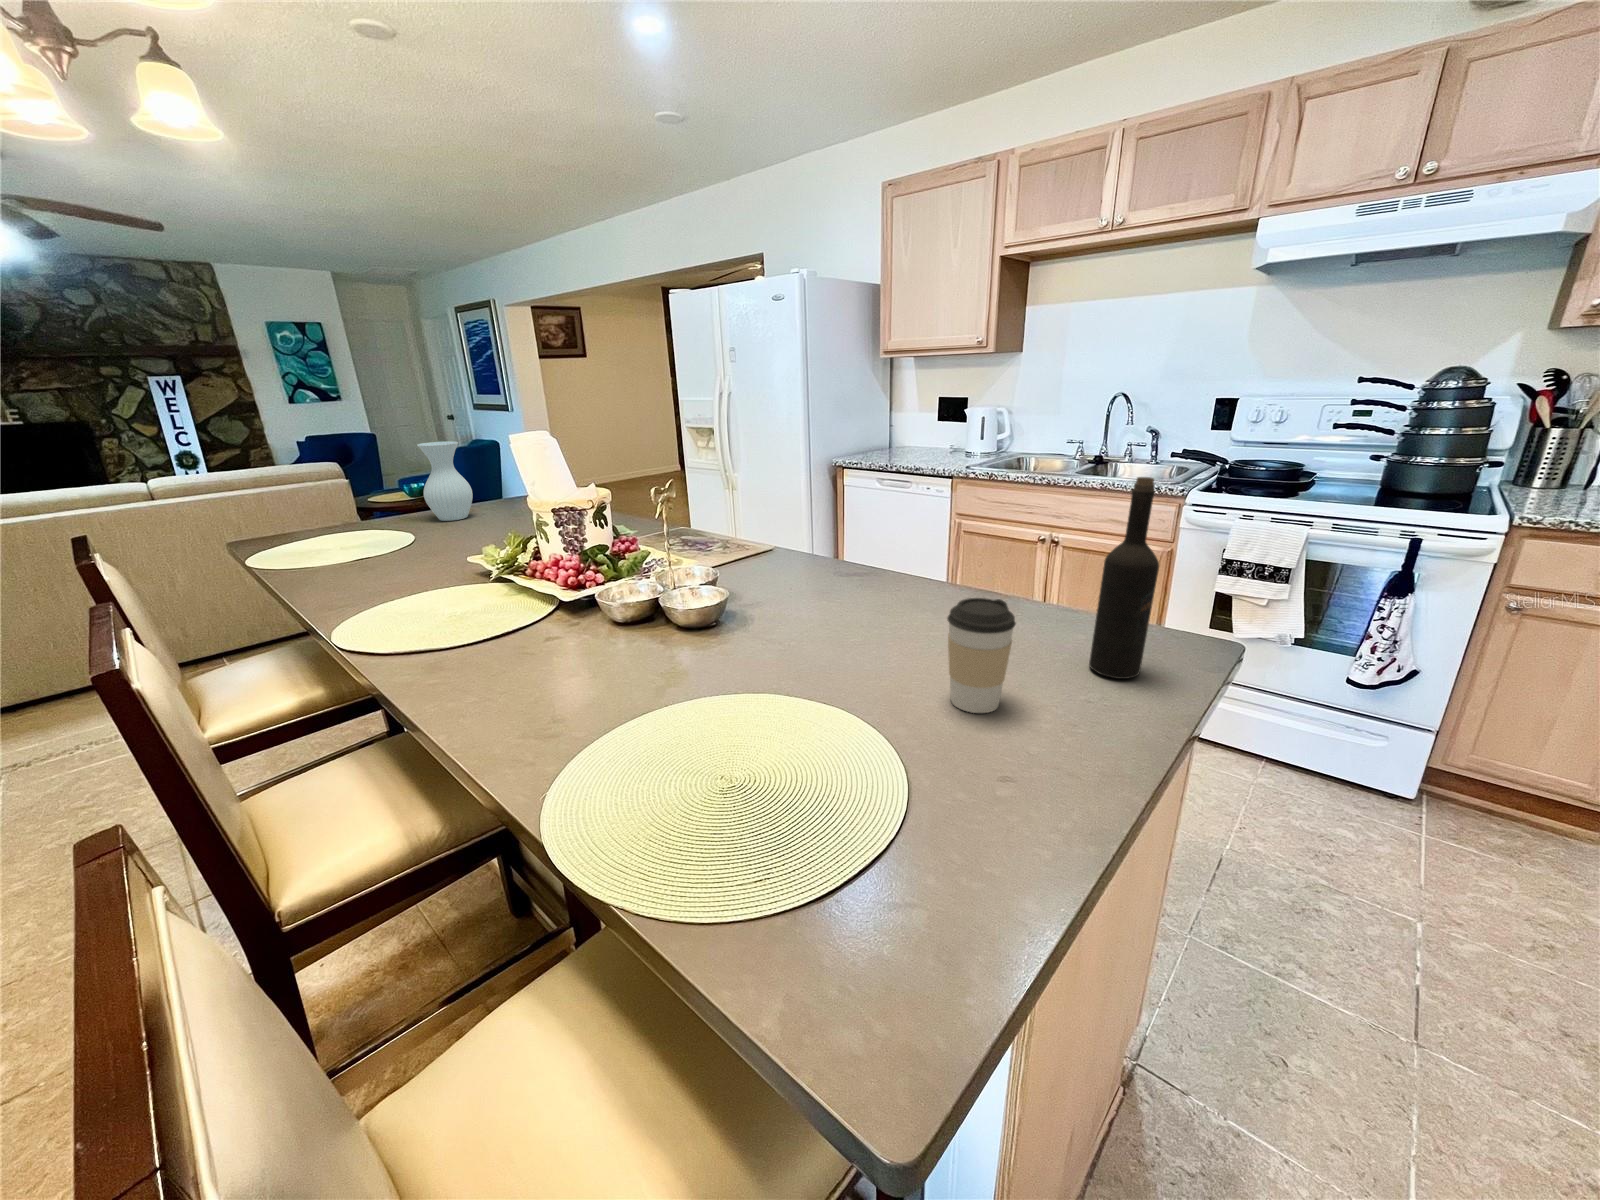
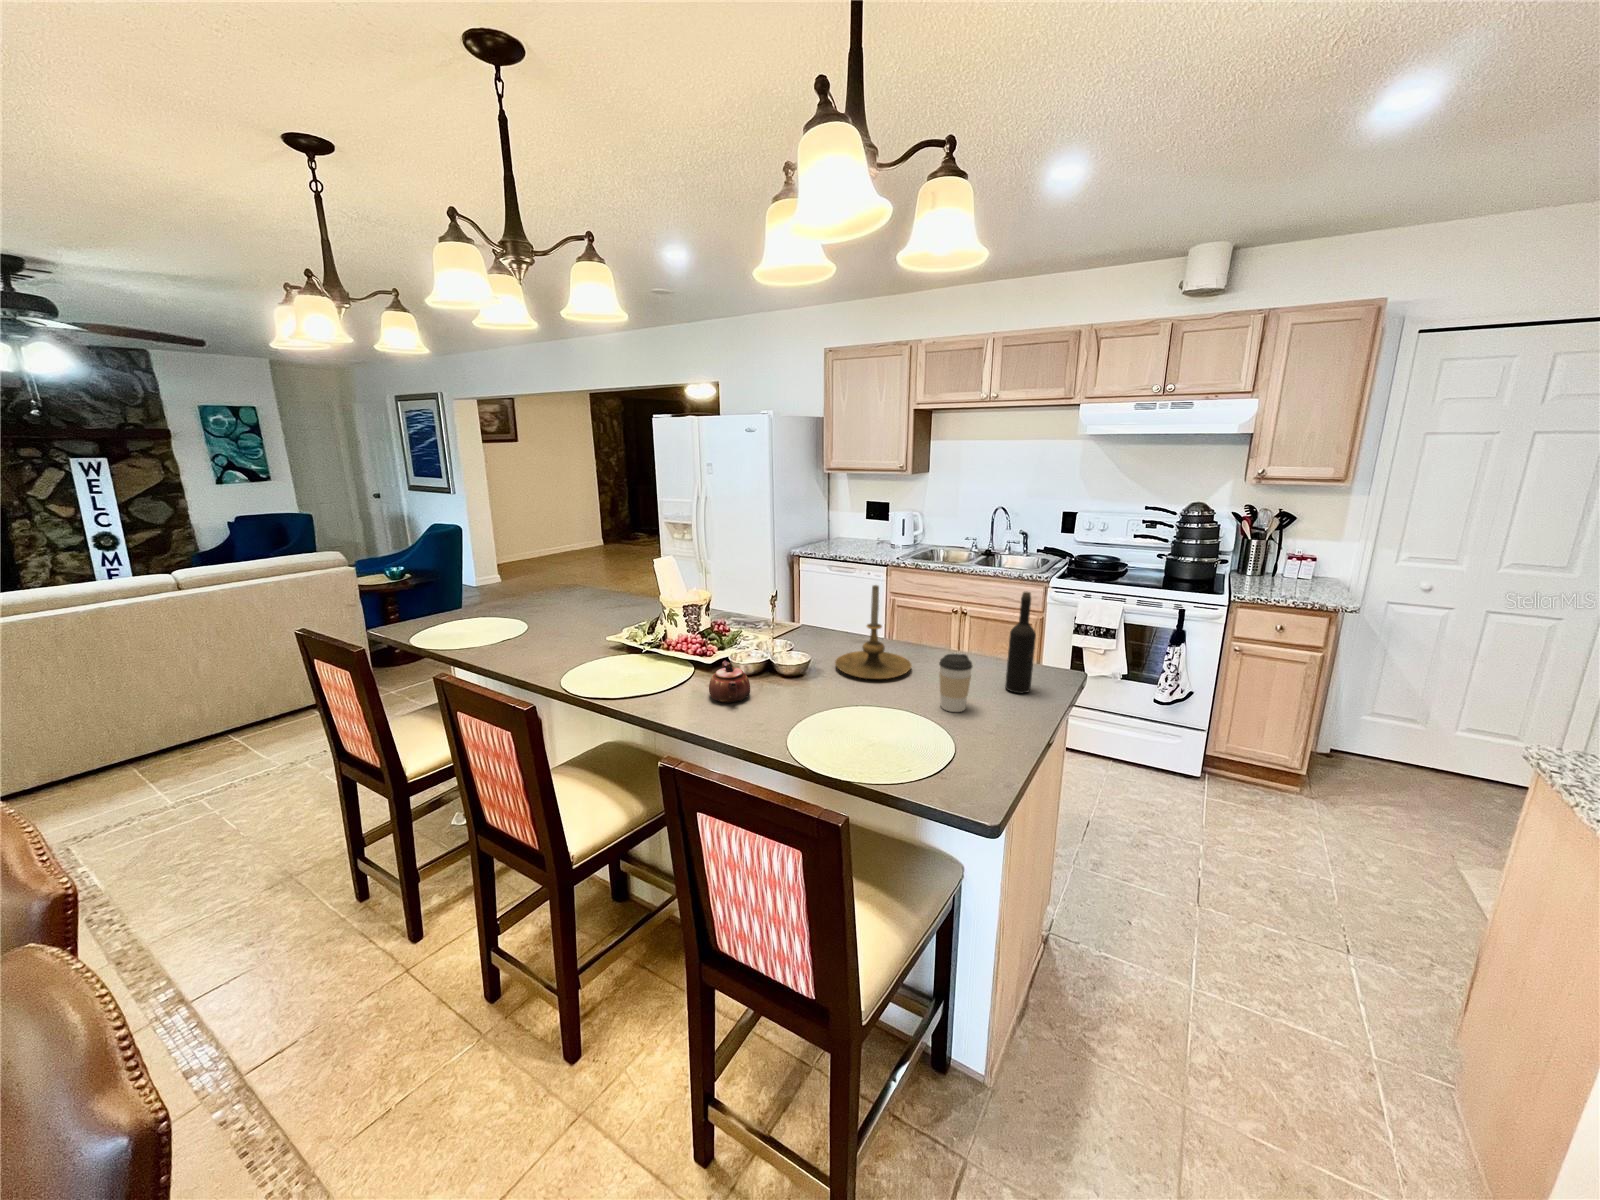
vase: present [417,441,473,521] -> none [504,548,541,609]
candle holder: none [794,472,924,638] -> present [835,585,911,679]
teapot: none [548,596,623,668] -> present [709,661,750,703]

